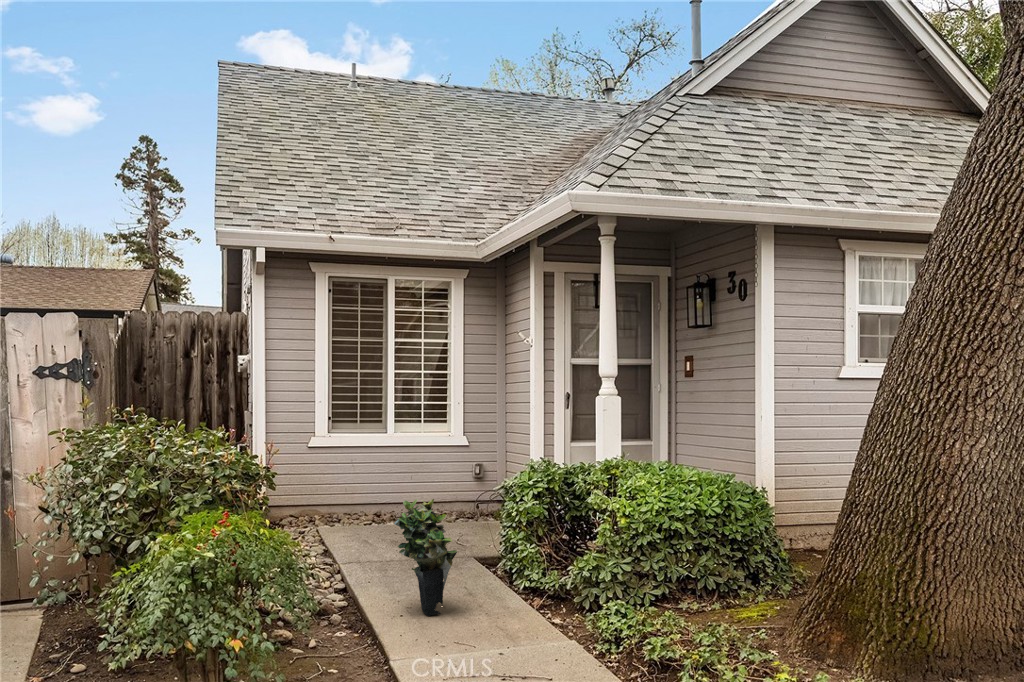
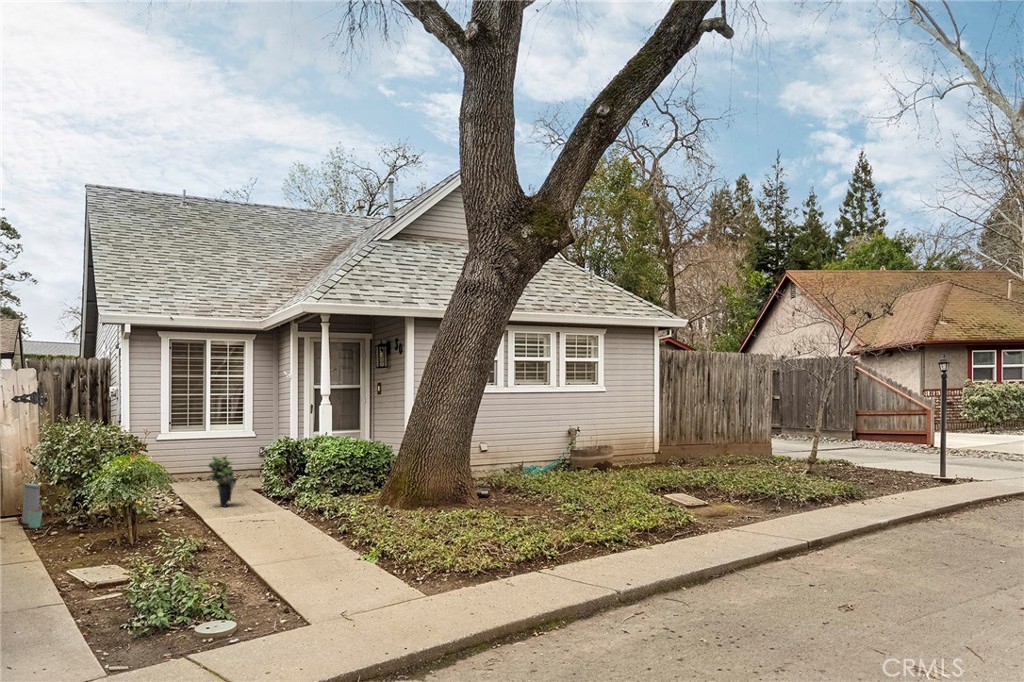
trash can: none [22,551,59,661] -> present [22,483,43,528]

